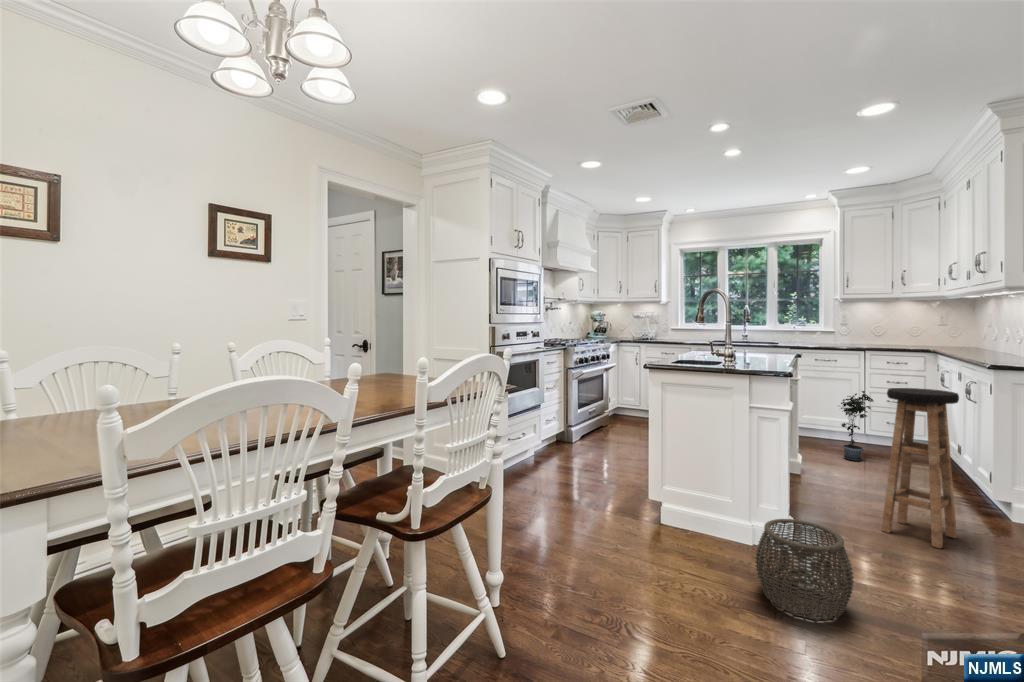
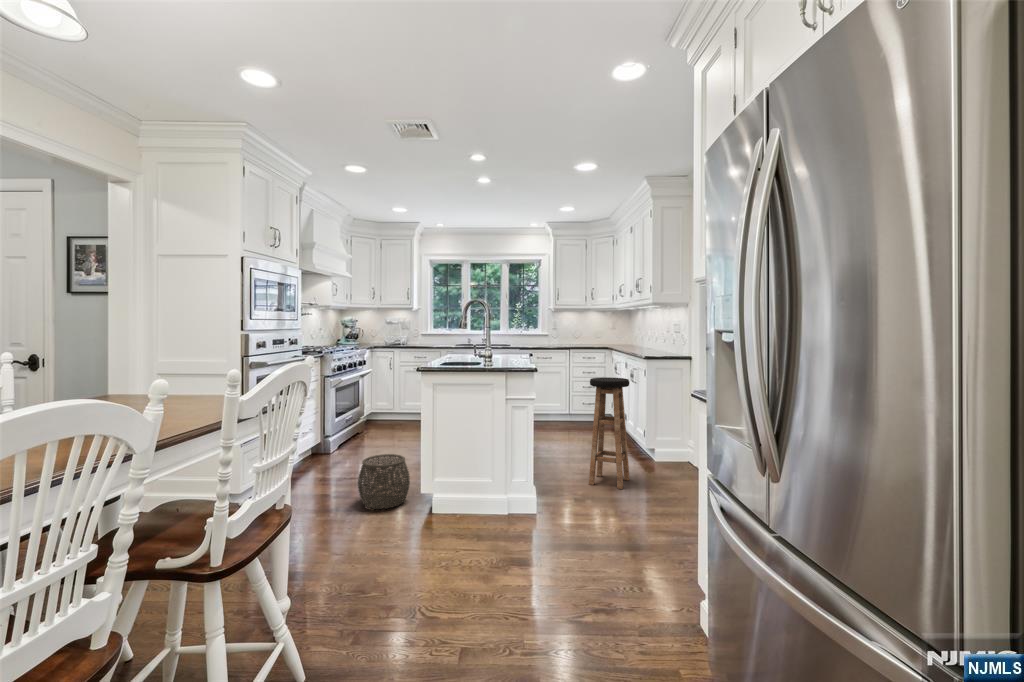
potted plant: present [841,391,873,461] -> none [554,382,577,436]
woven basket: present [755,519,854,621] -> present [358,454,410,509]

